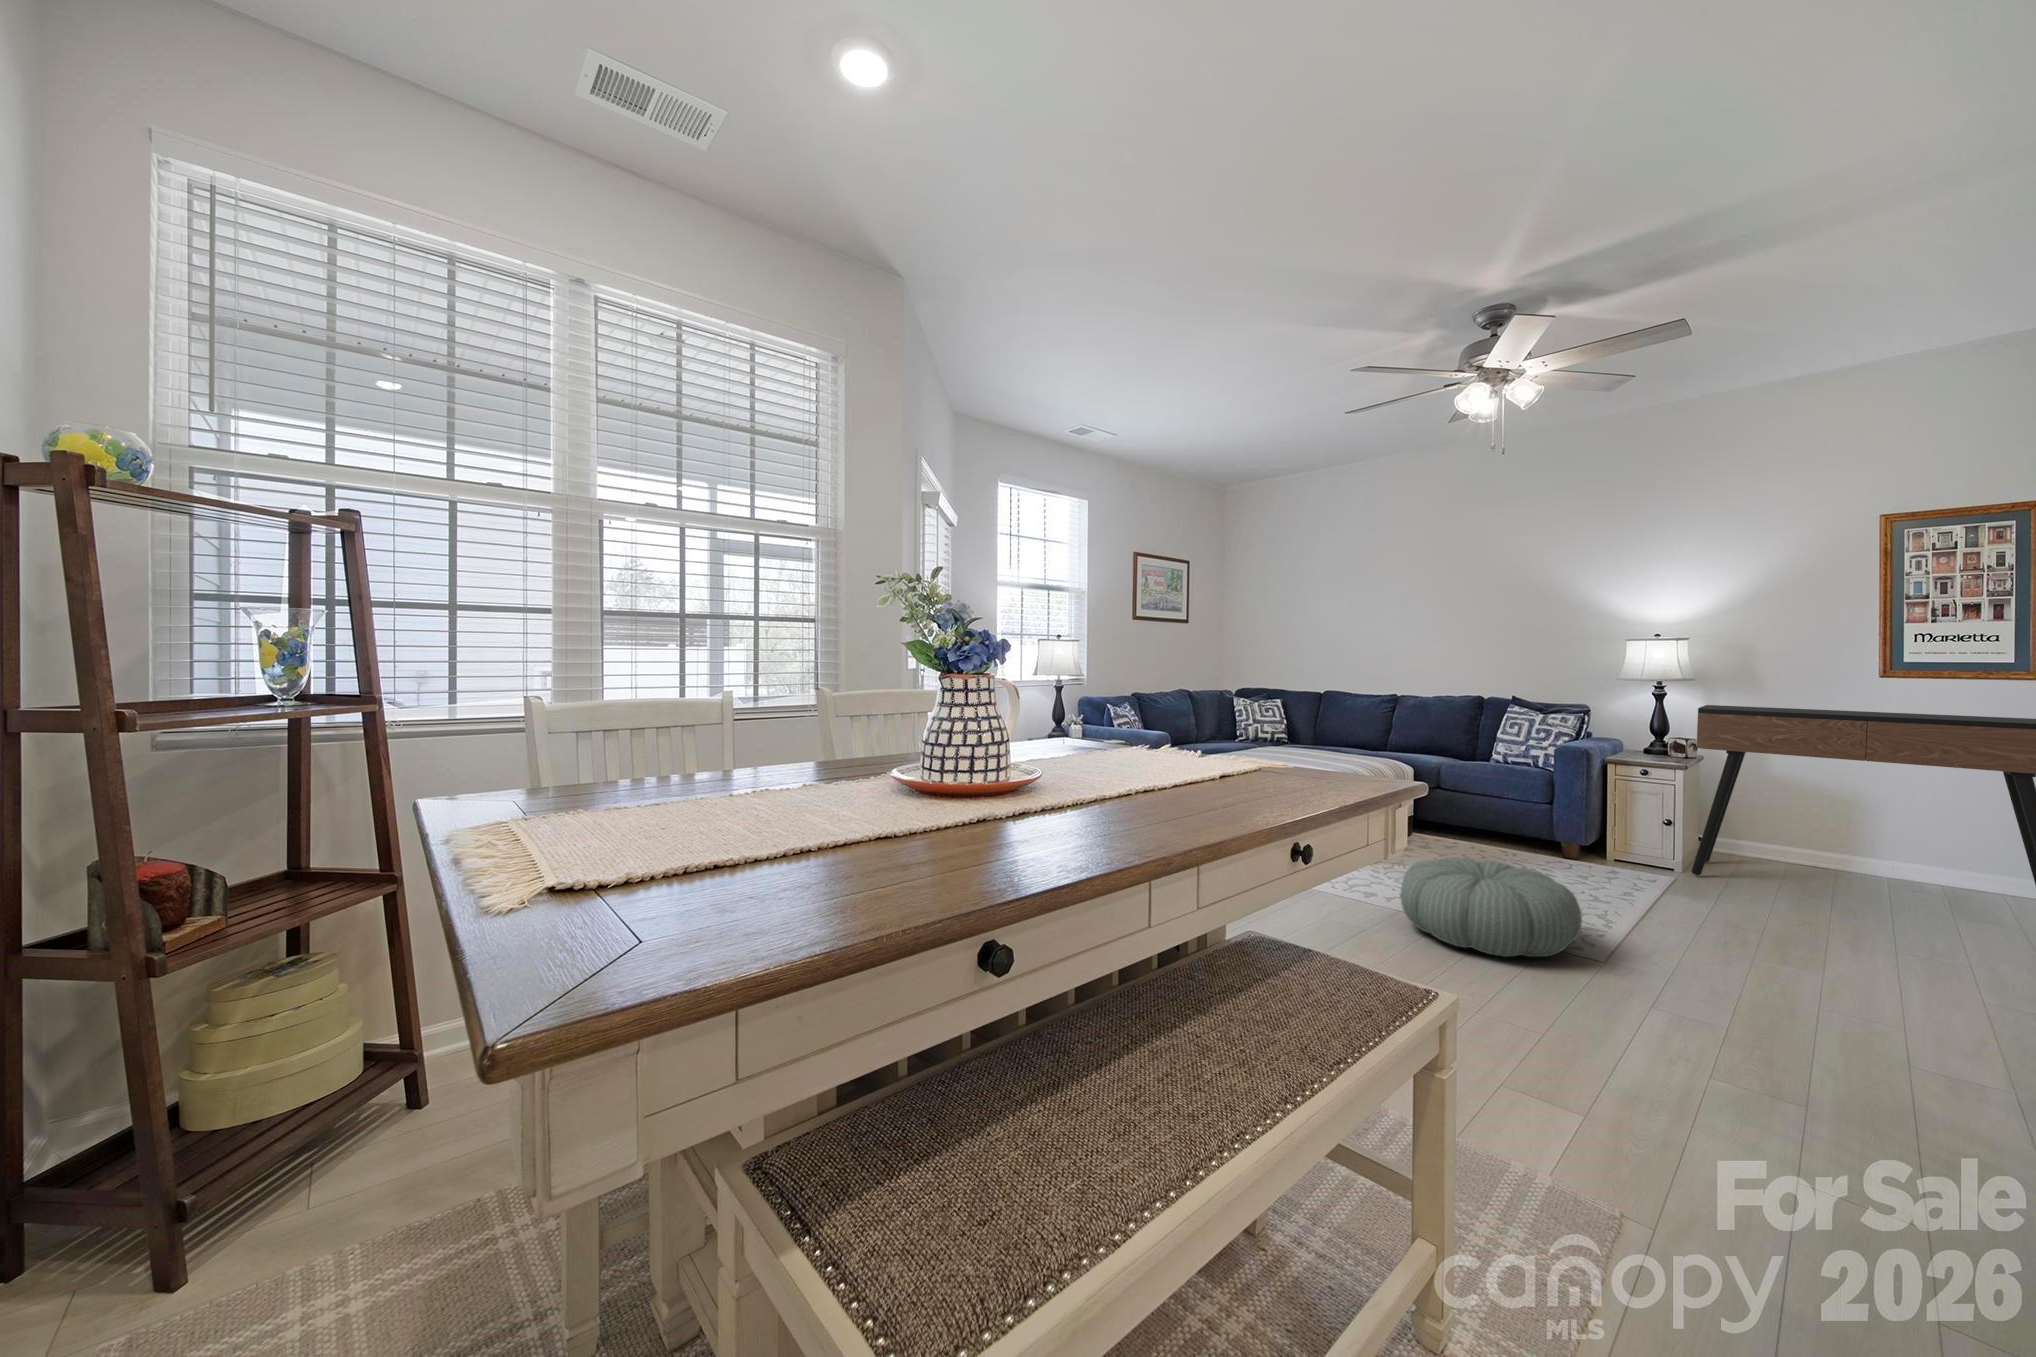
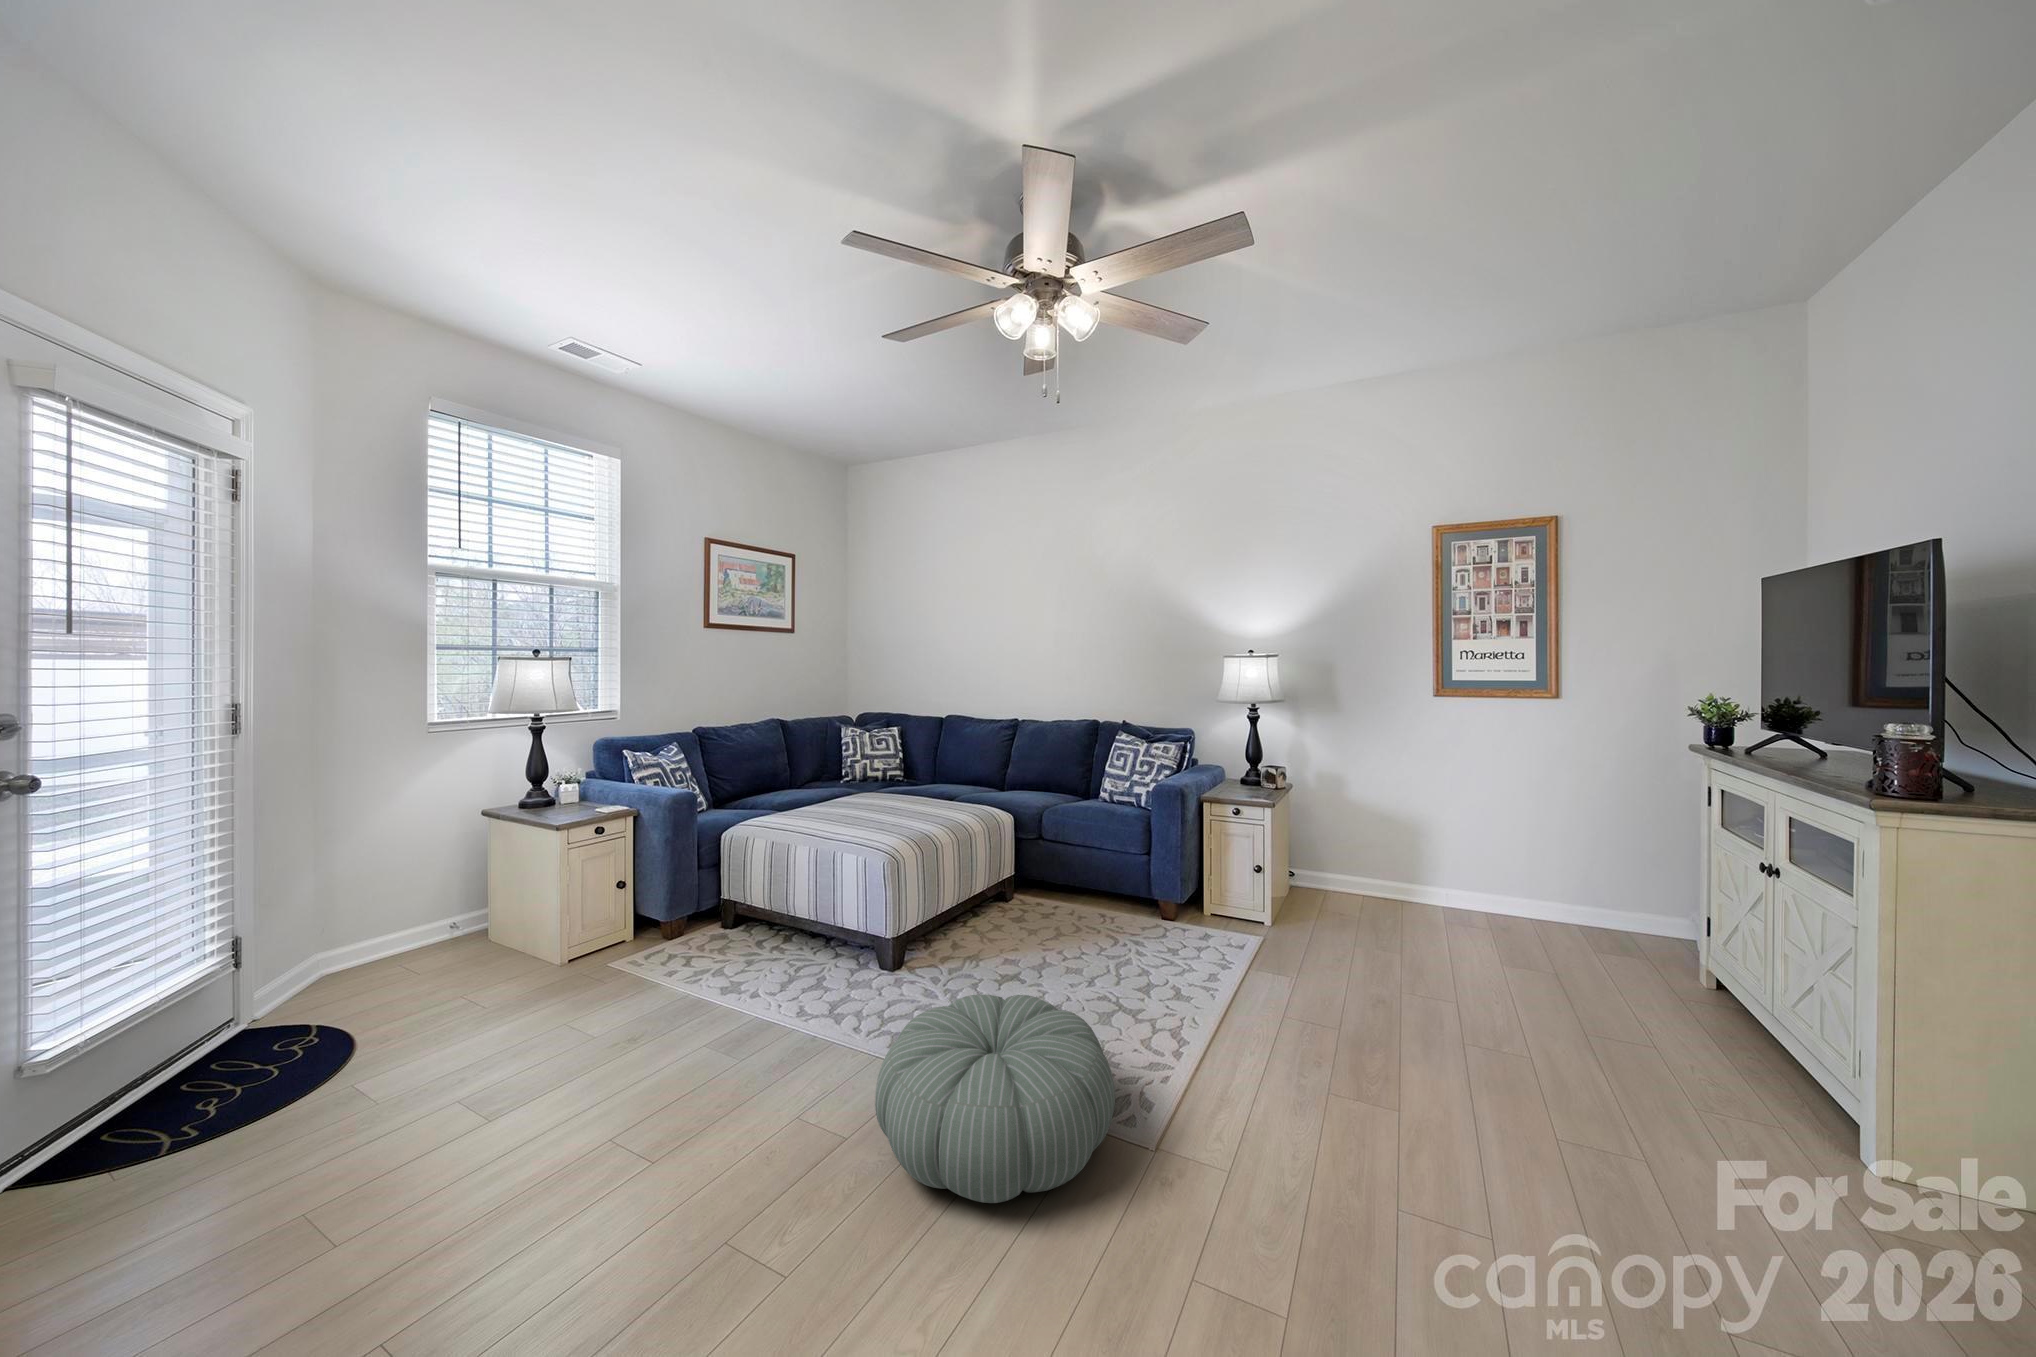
console table: present [1692,705,2036,885] -> none [1278,731,1607,988]

